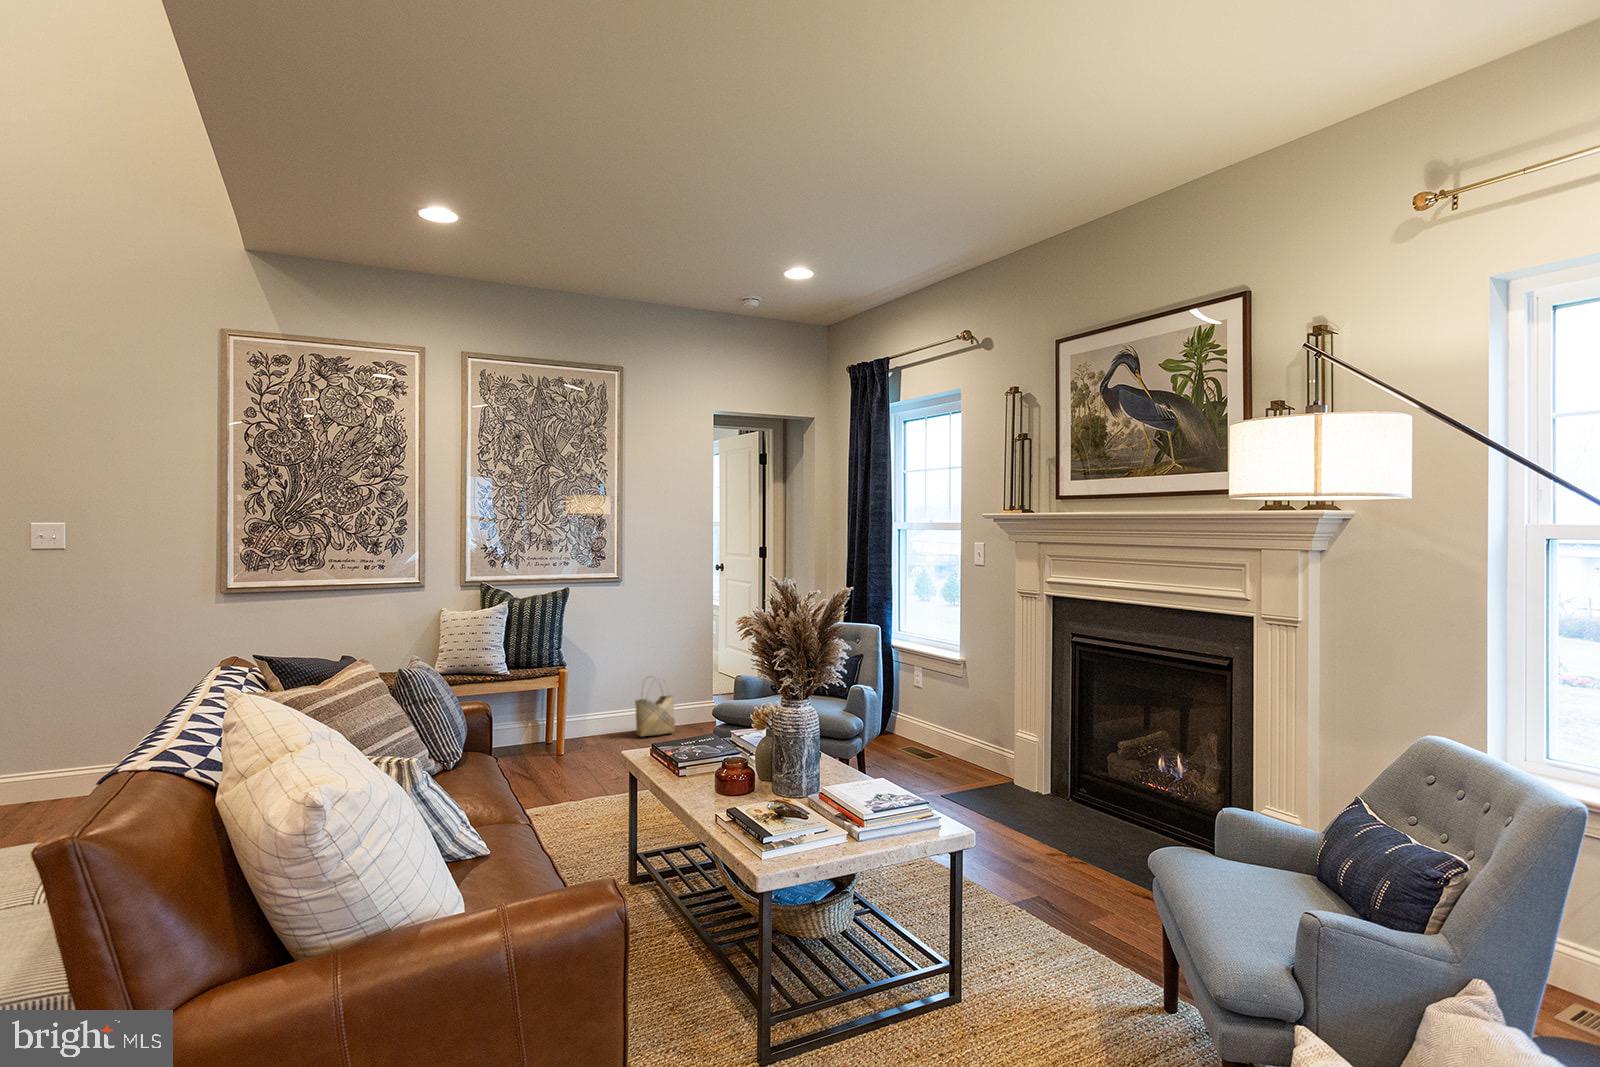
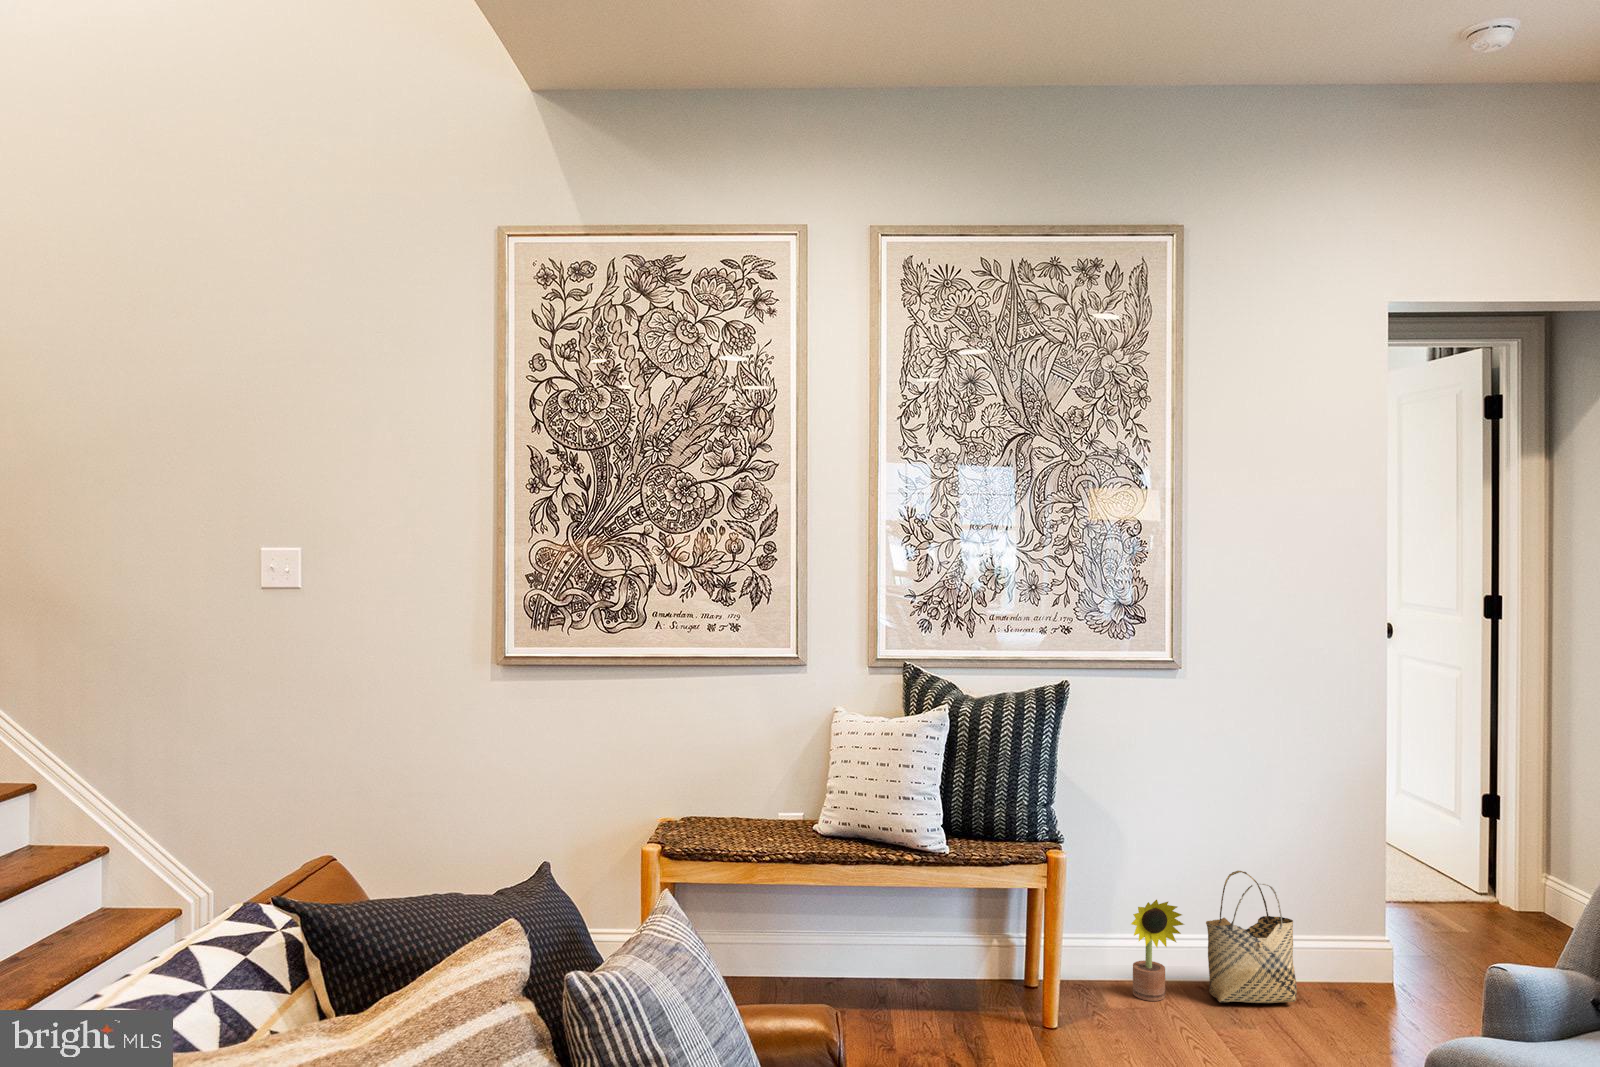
decorative plant: none [599,691,625,741] -> present [1131,900,1184,1001]

